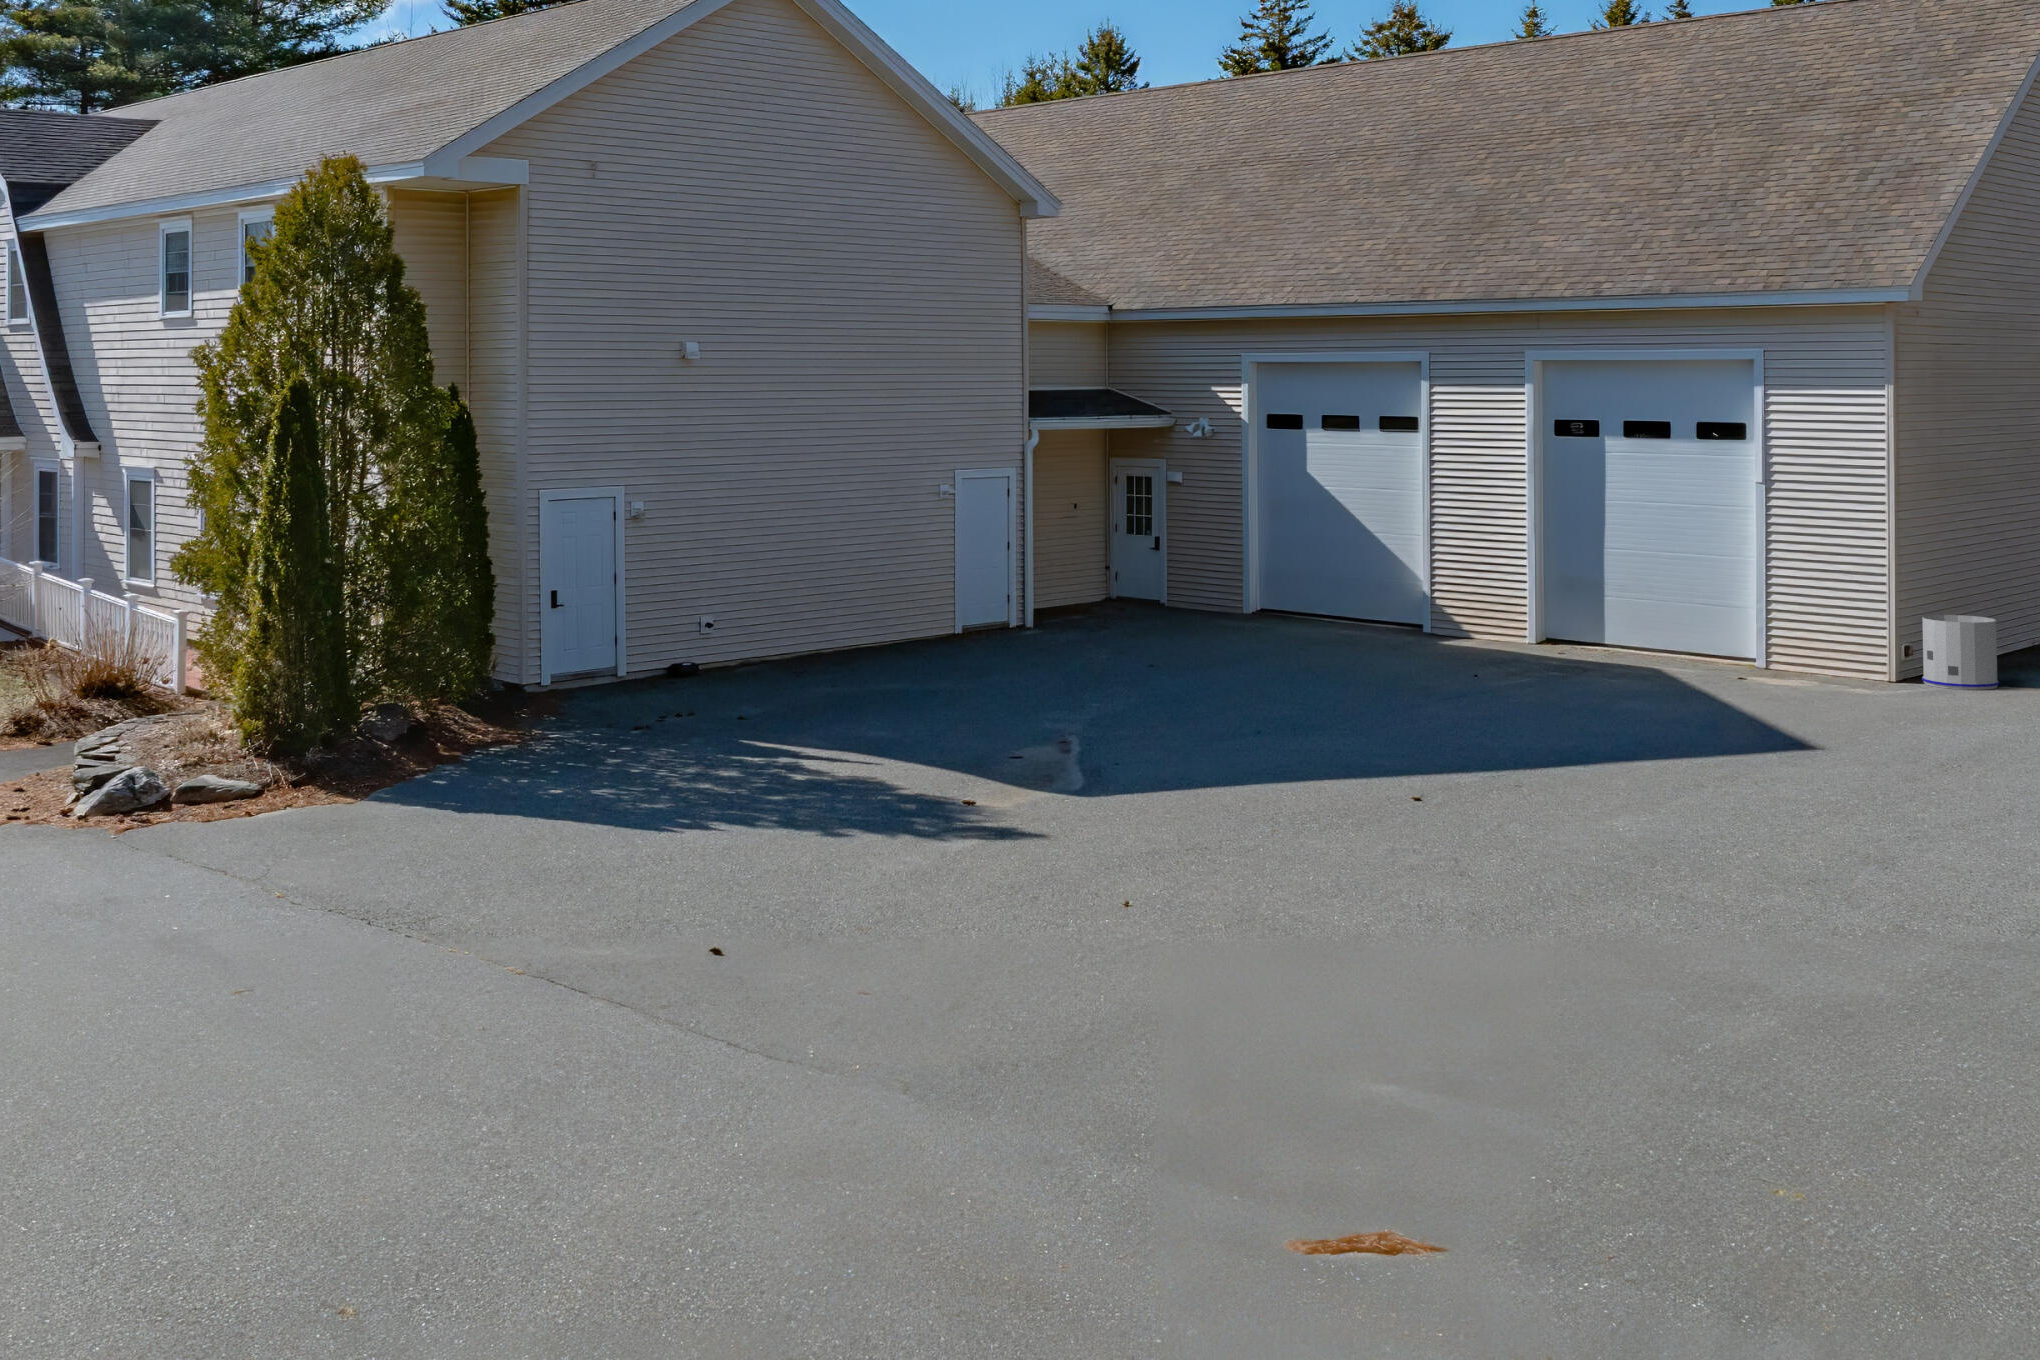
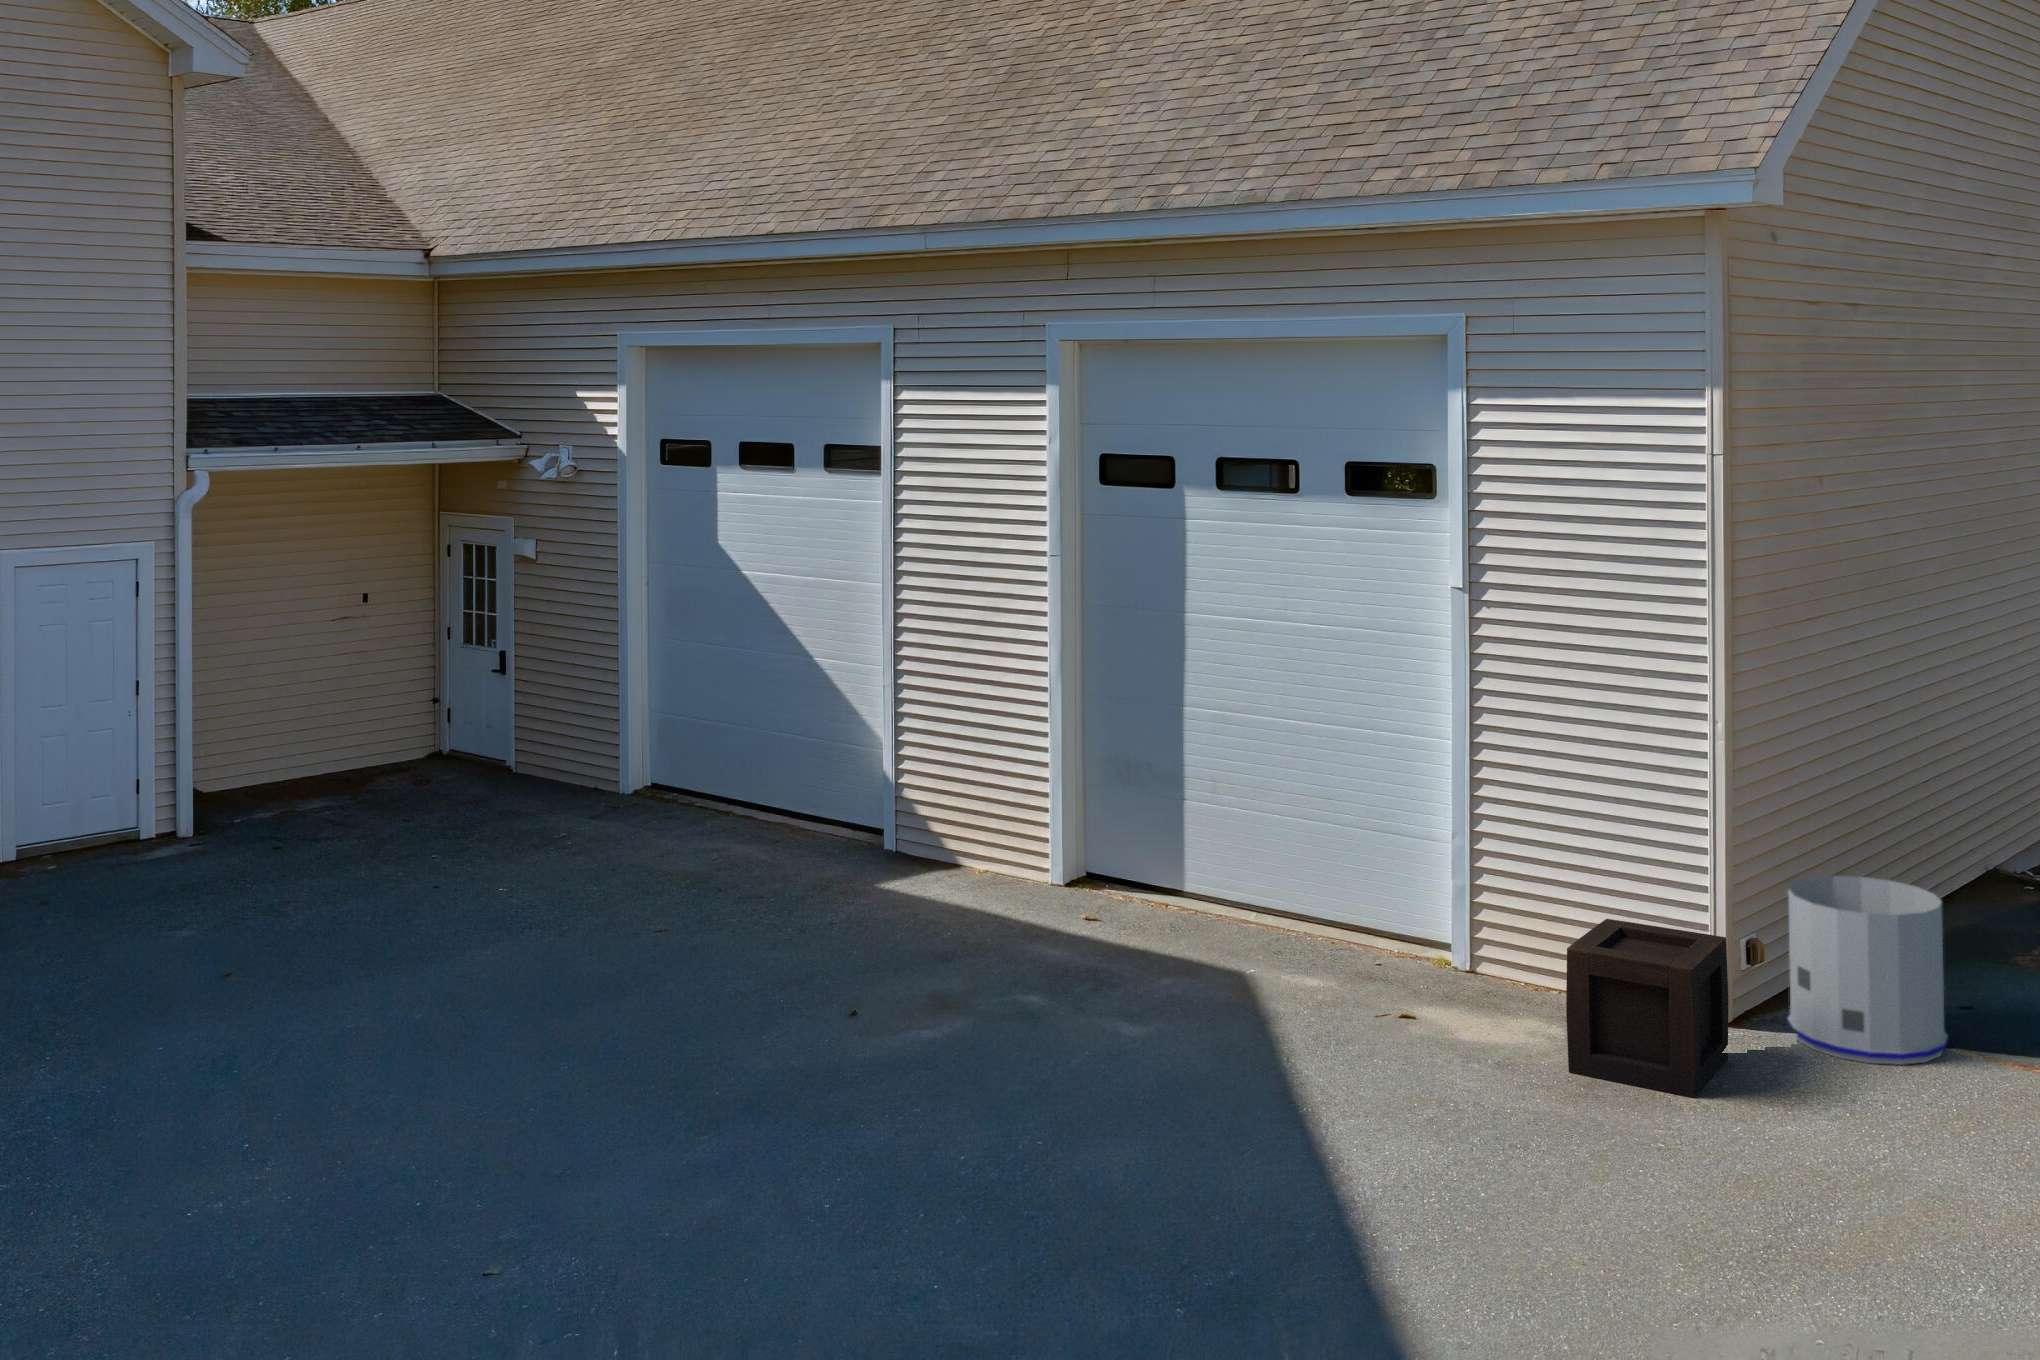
wooden crate: none [1819,629,1894,695] -> present [1566,919,1729,1098]

